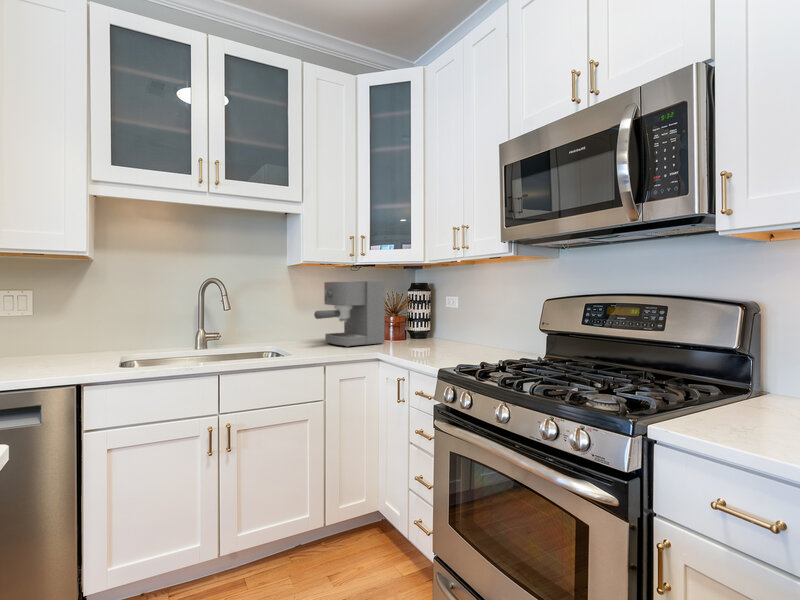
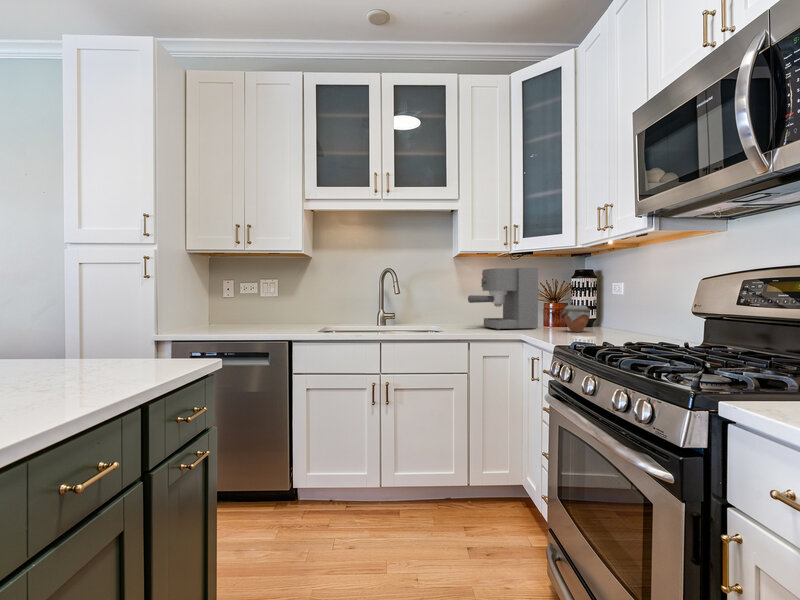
jar: none [412,320,439,347] -> present [562,305,590,332]

